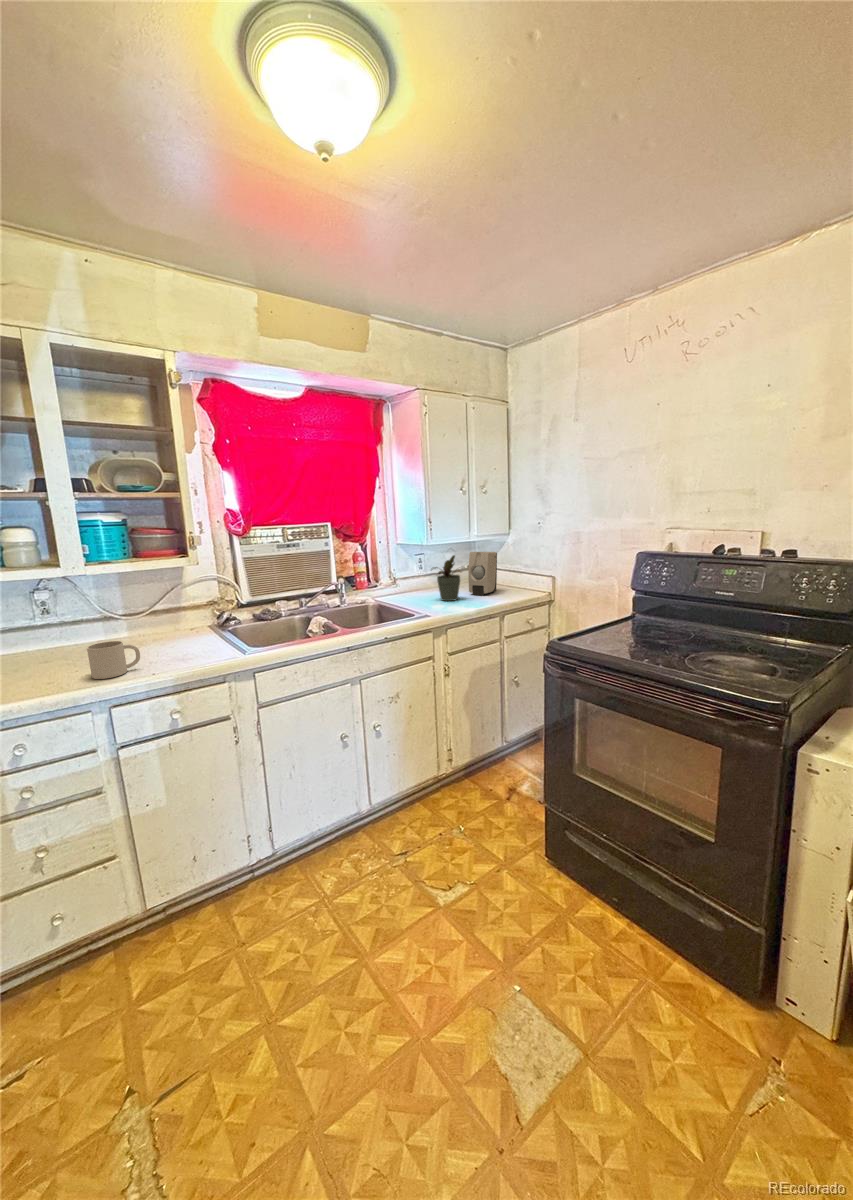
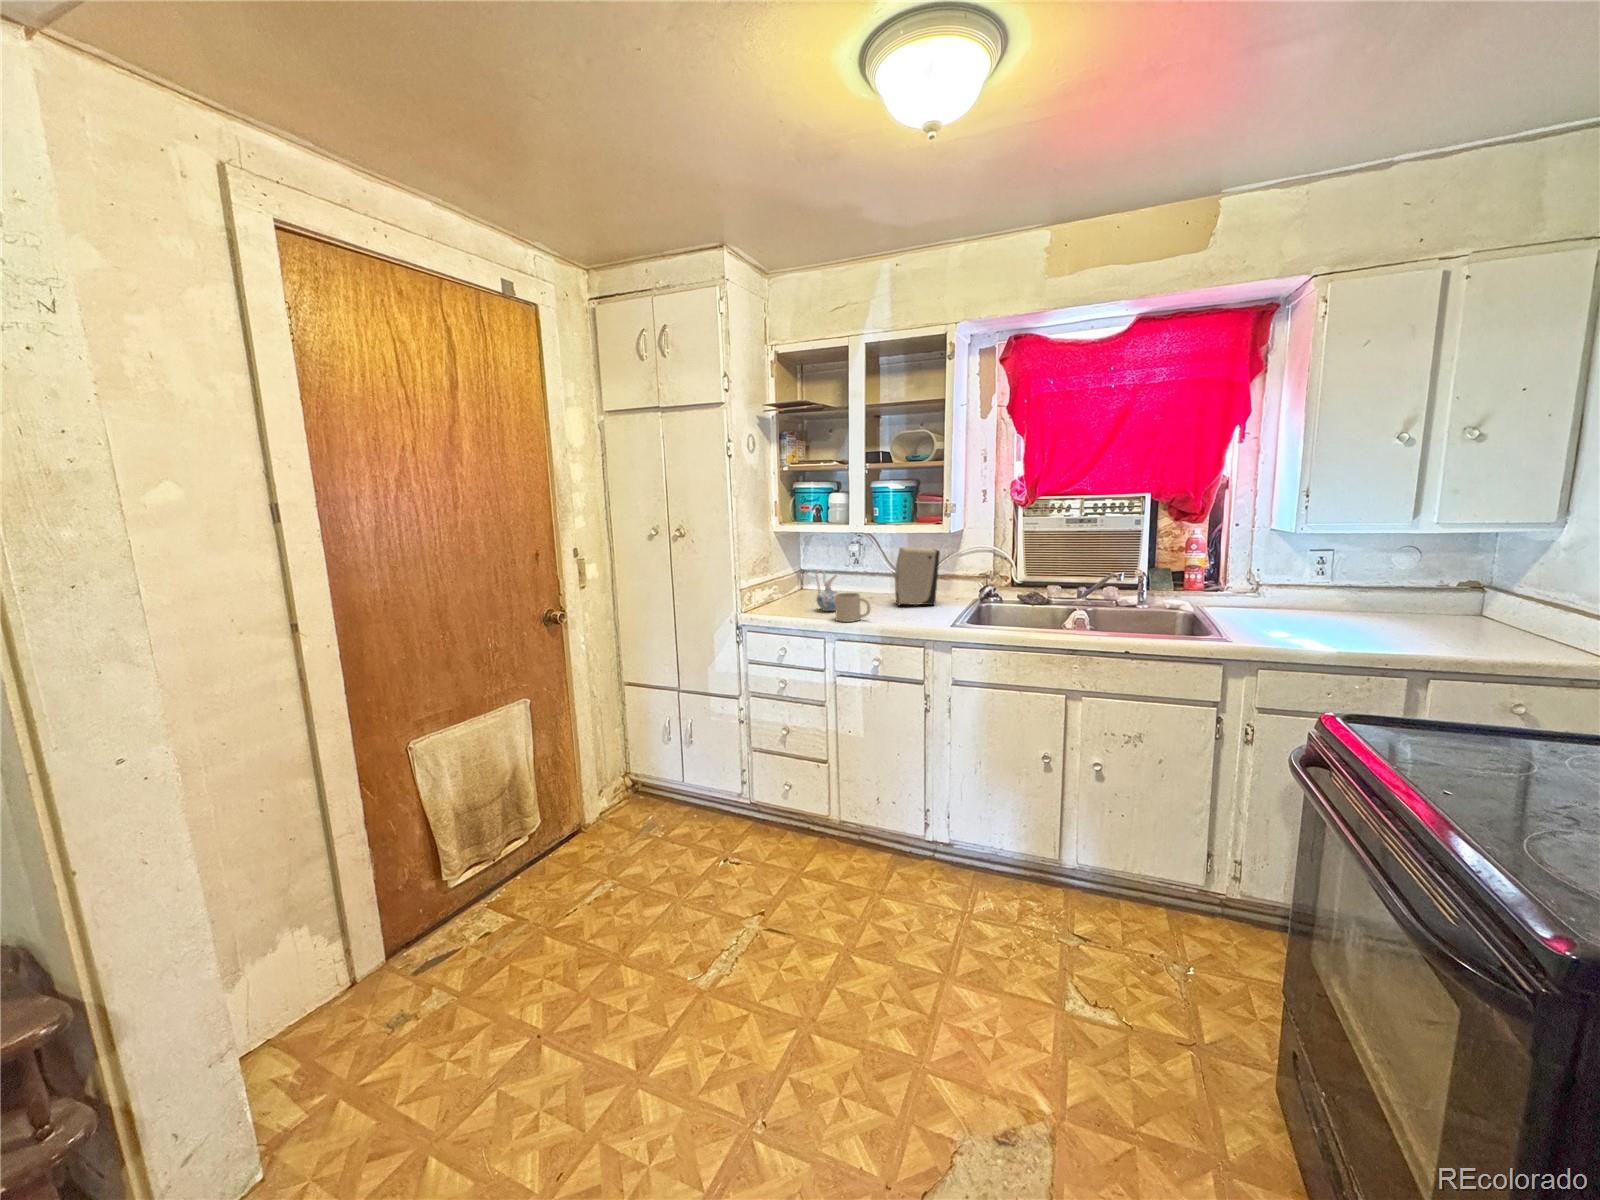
soap dispenser: present [468,552,497,595] -> present [894,547,940,606]
potted plant: present [433,555,460,601] -> none [1309,554,1386,634]
ceramic pitcher: none [31,622,77,674] -> present [815,569,839,611]

